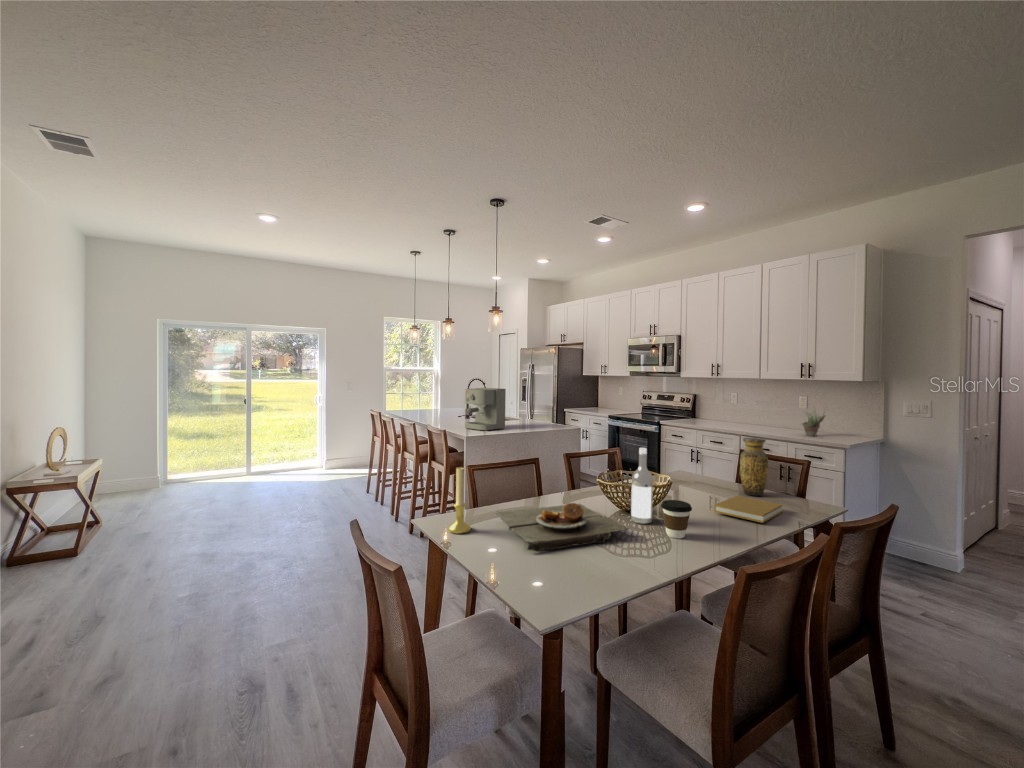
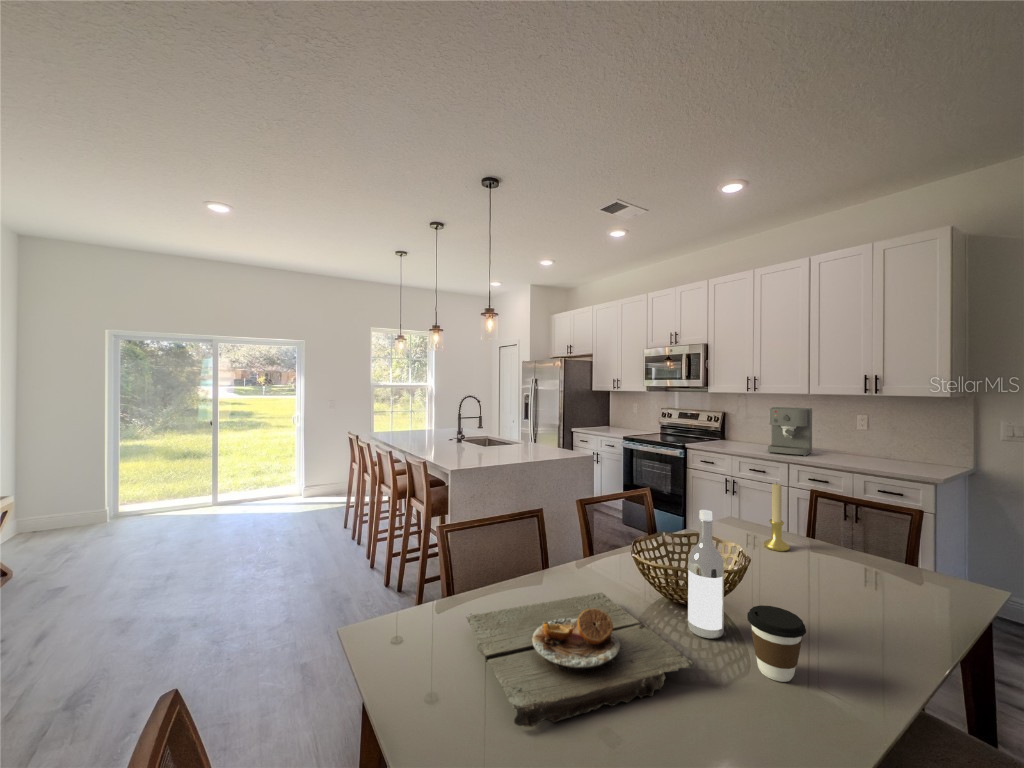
coffee maker: present [465,388,506,431] -> present [768,407,812,456]
succulent plant: present [802,407,825,436] -> none [869,428,900,466]
vase: present [740,438,768,496] -> none [832,481,878,571]
candle holder: present [449,467,471,534] -> present [764,483,790,551]
book: present [714,496,782,523] -> none [817,575,922,639]

